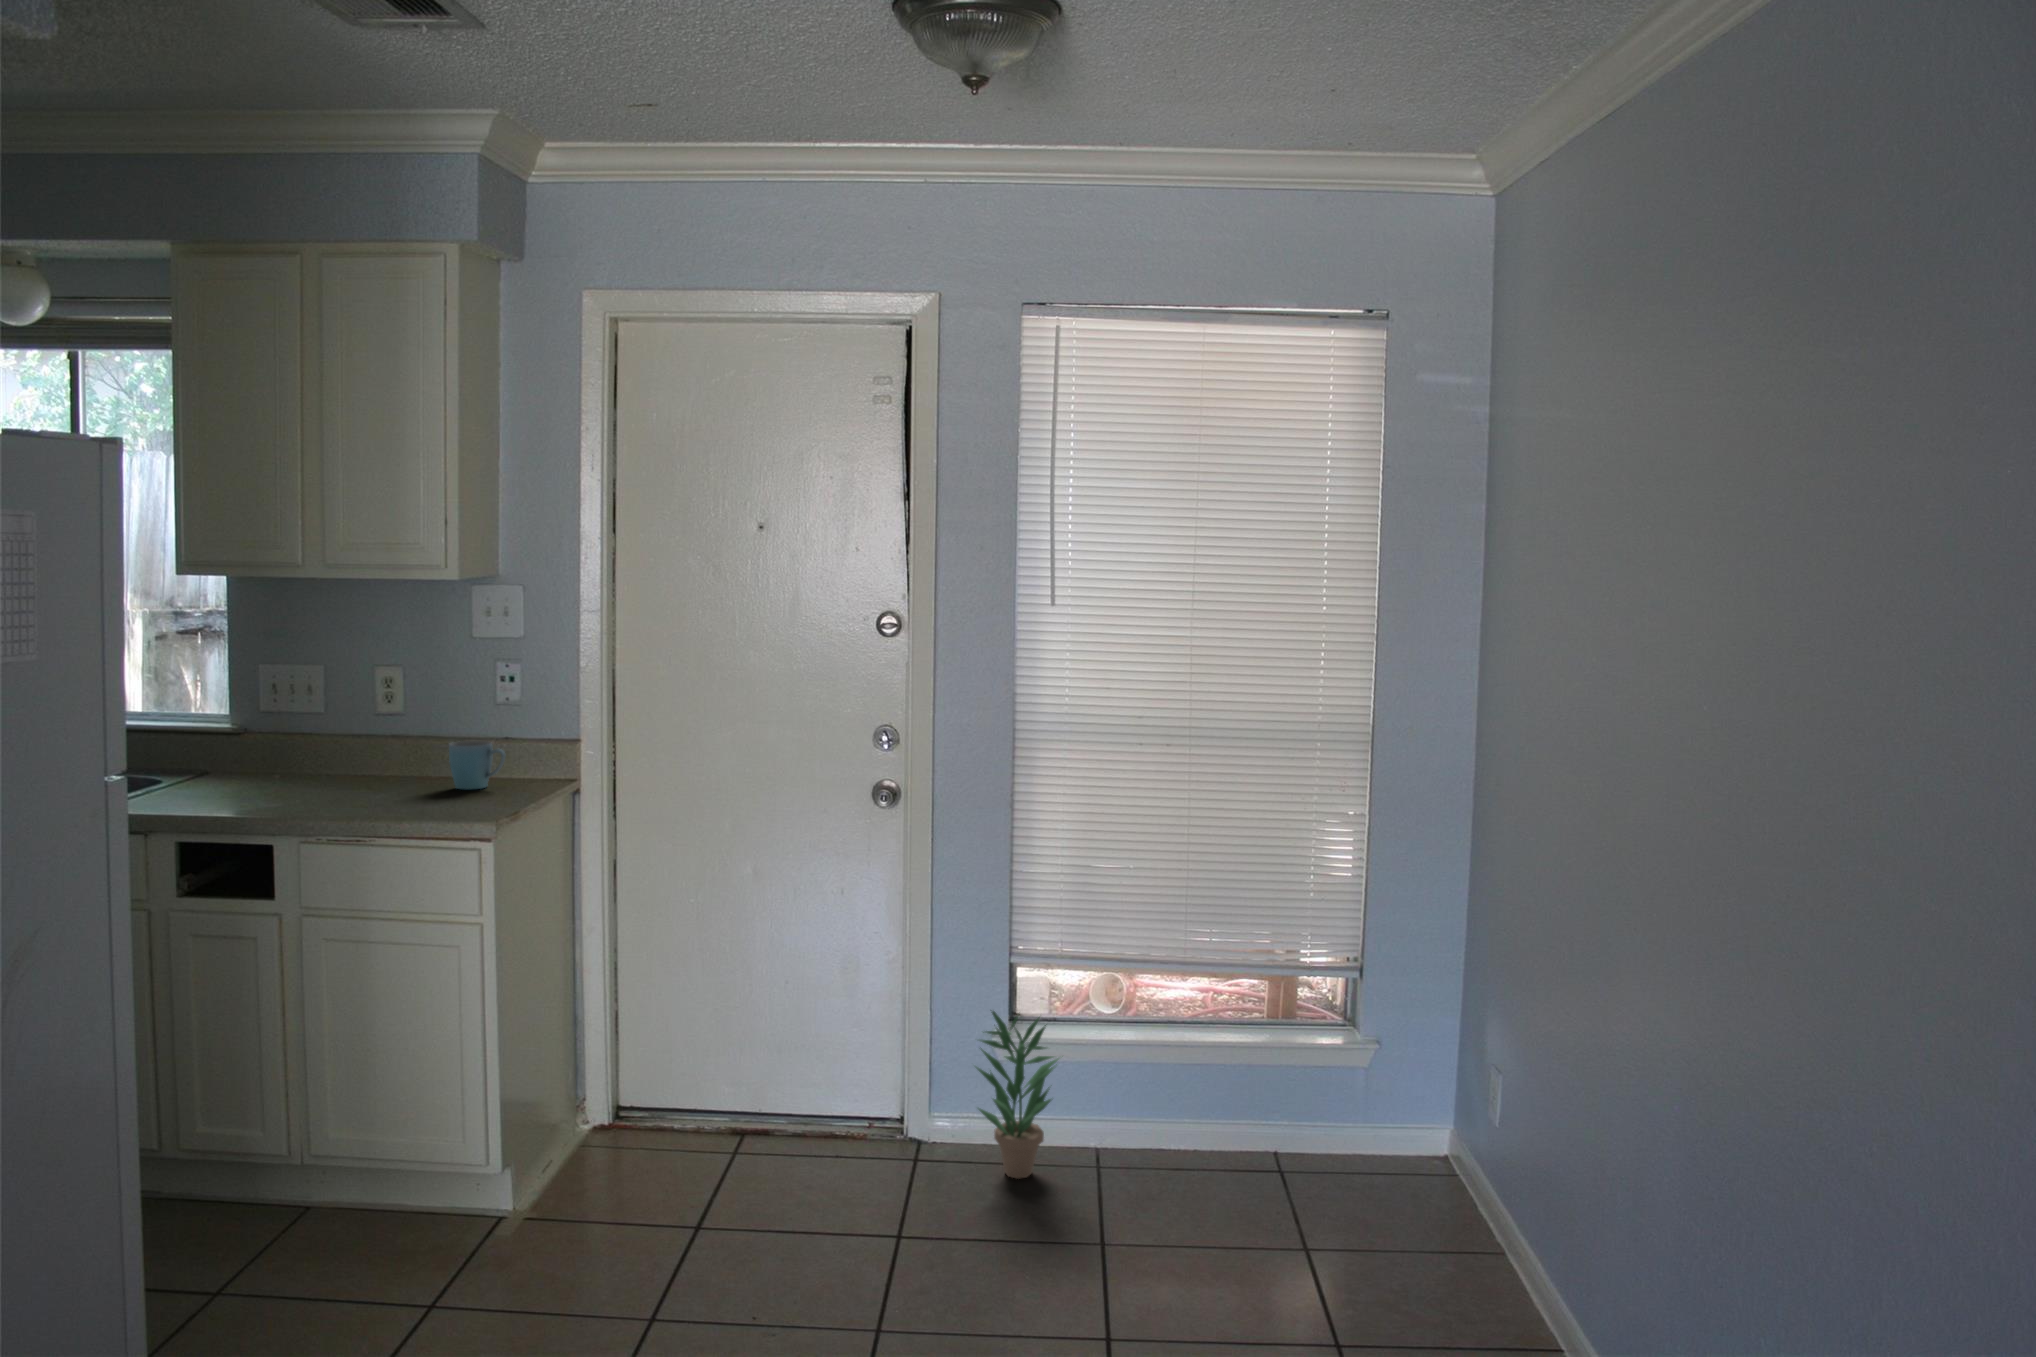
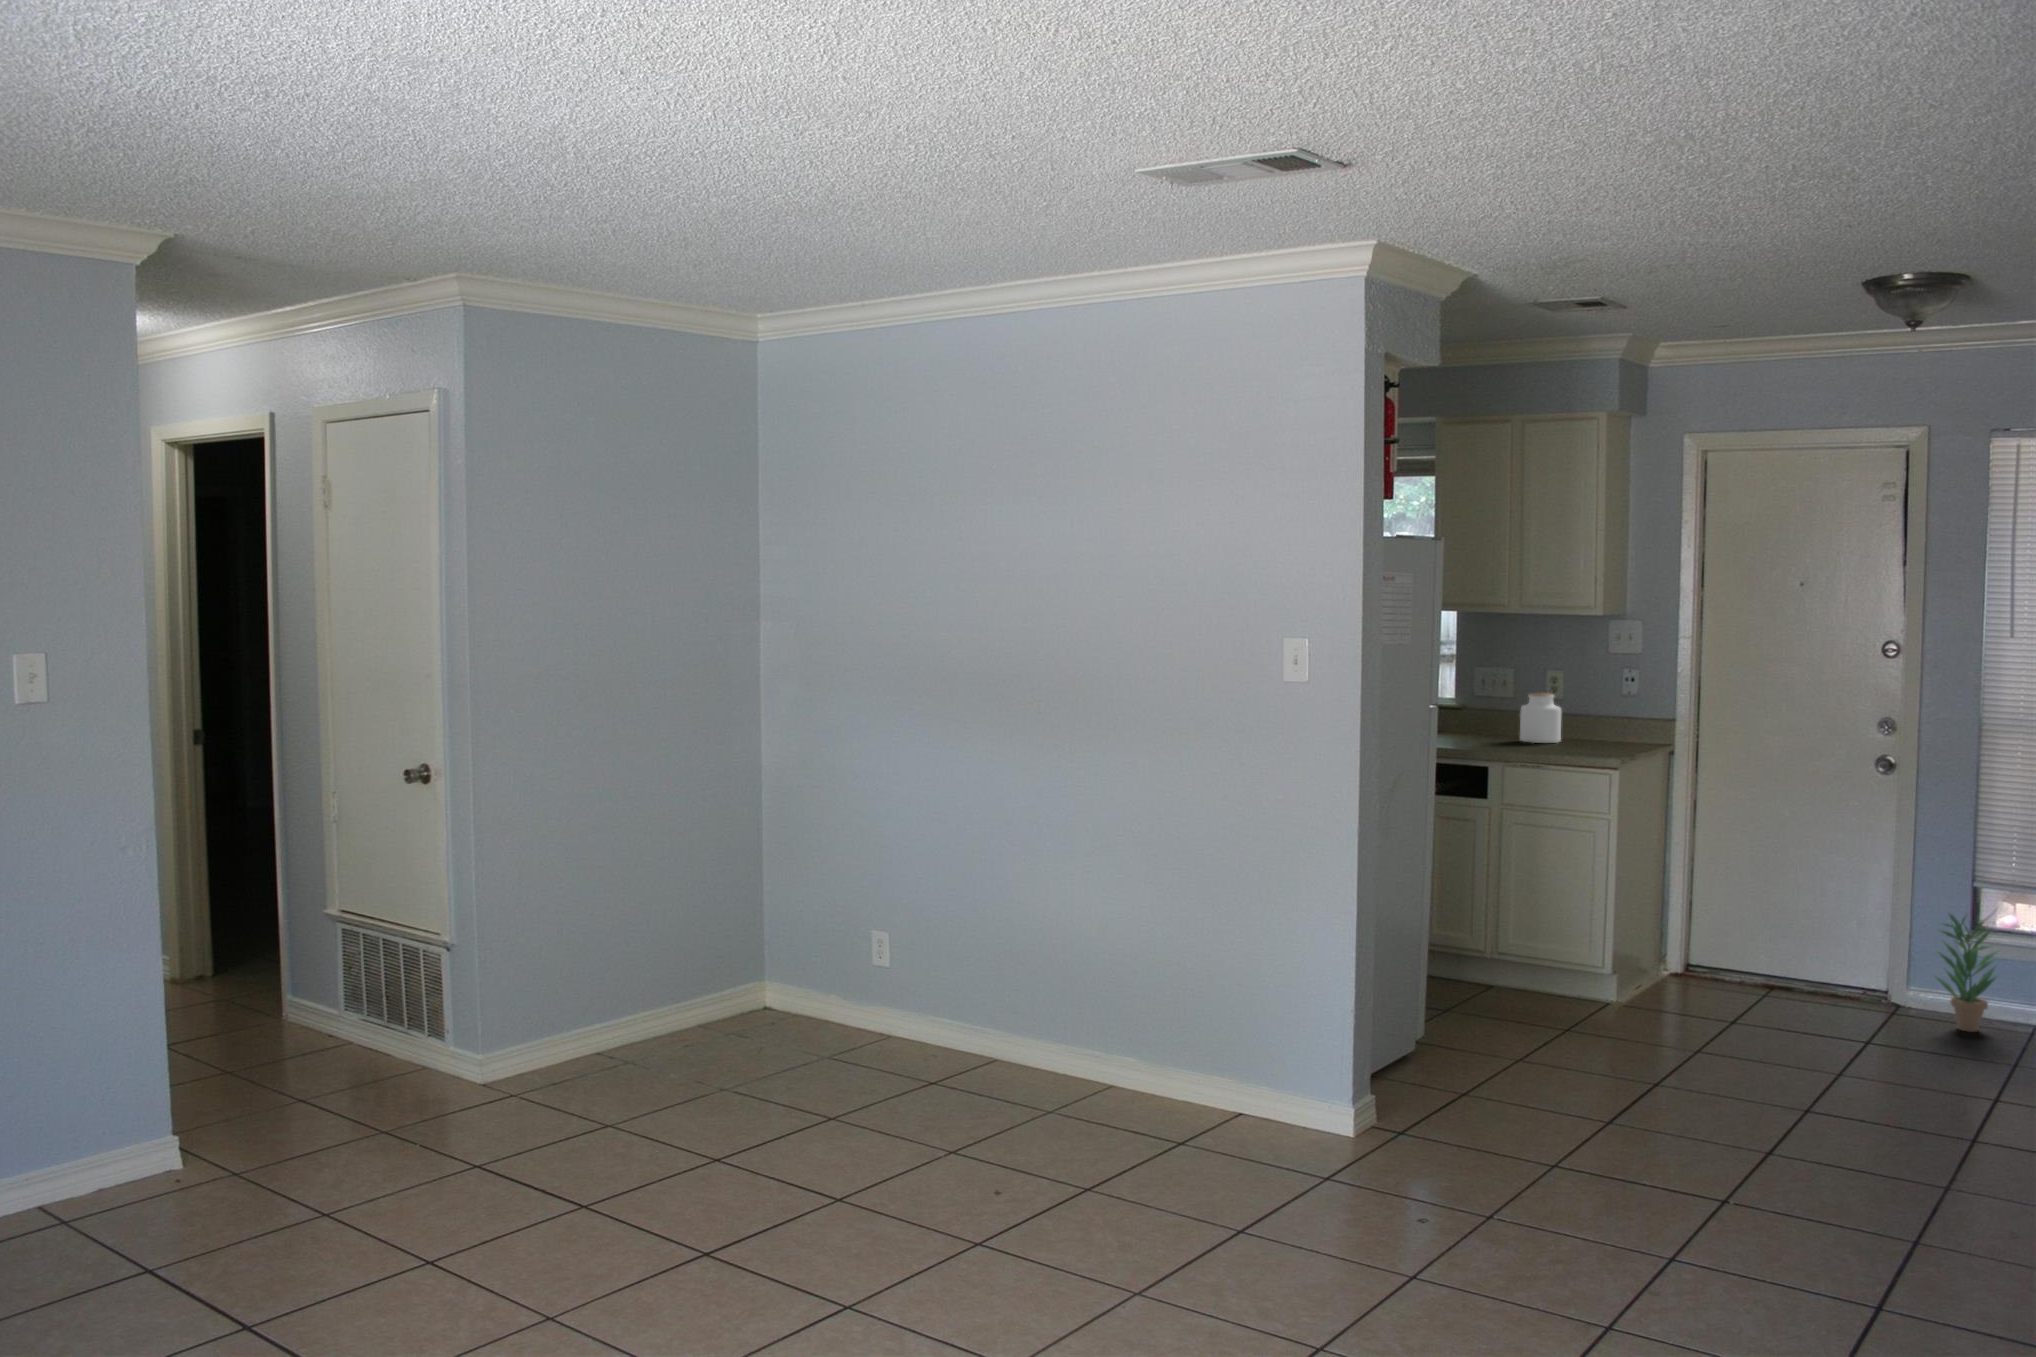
jar: none [323,707,397,793] -> present [1520,693,1561,743]
mug: present [449,741,506,790] -> none [1593,717,1627,745]

